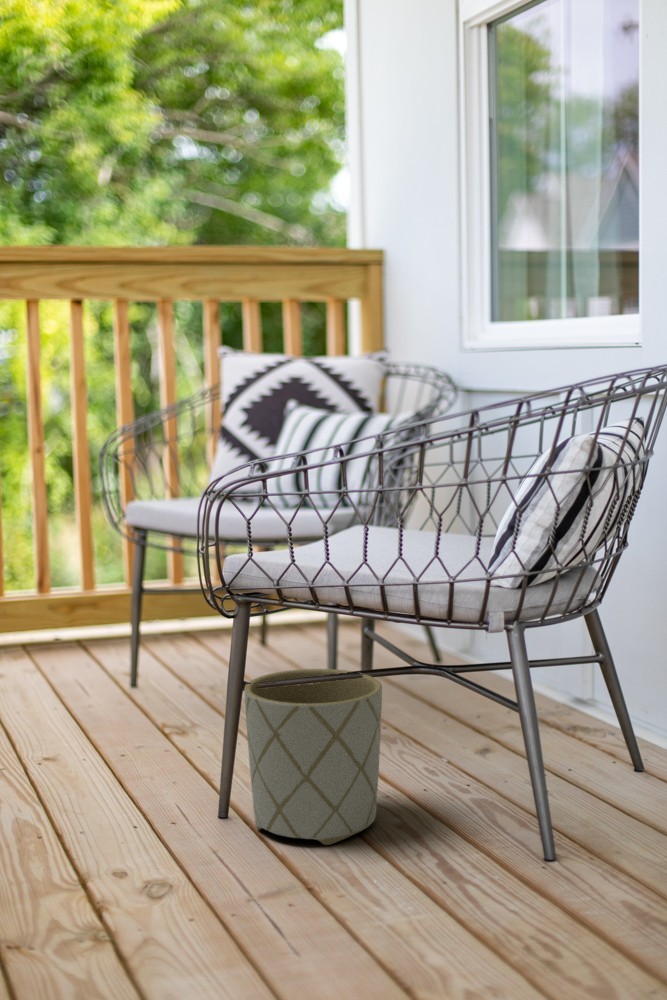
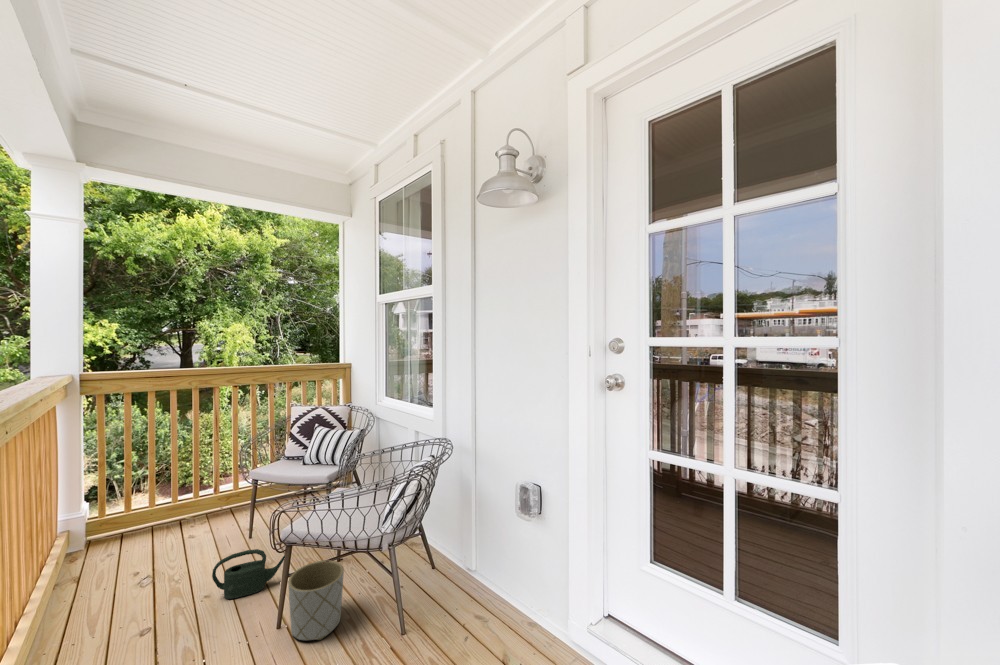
watering can: none [66,651,243,760] -> present [212,549,285,599]

